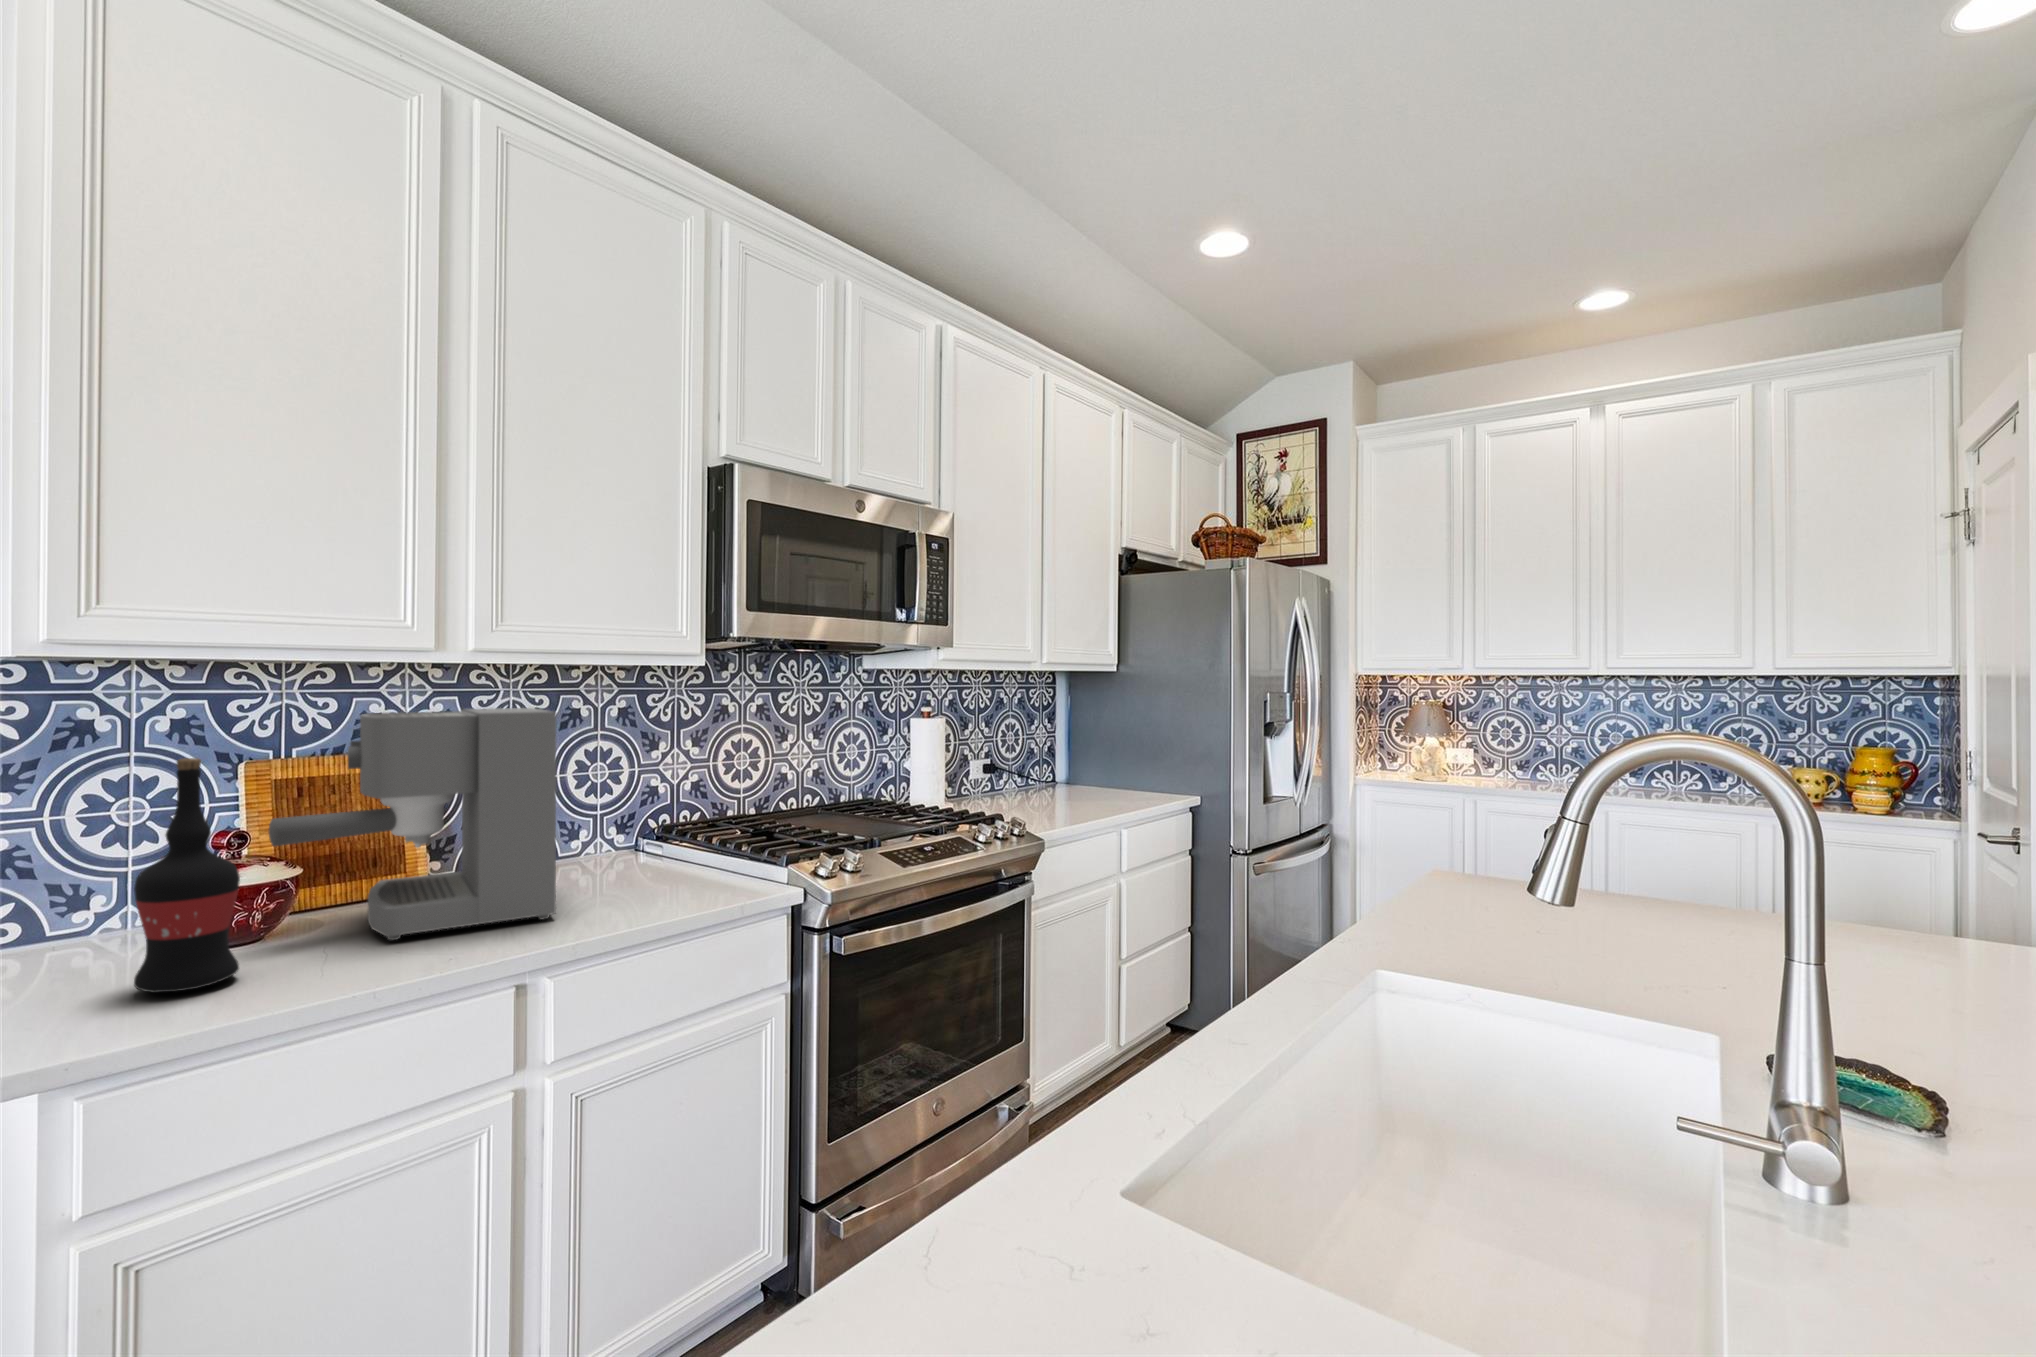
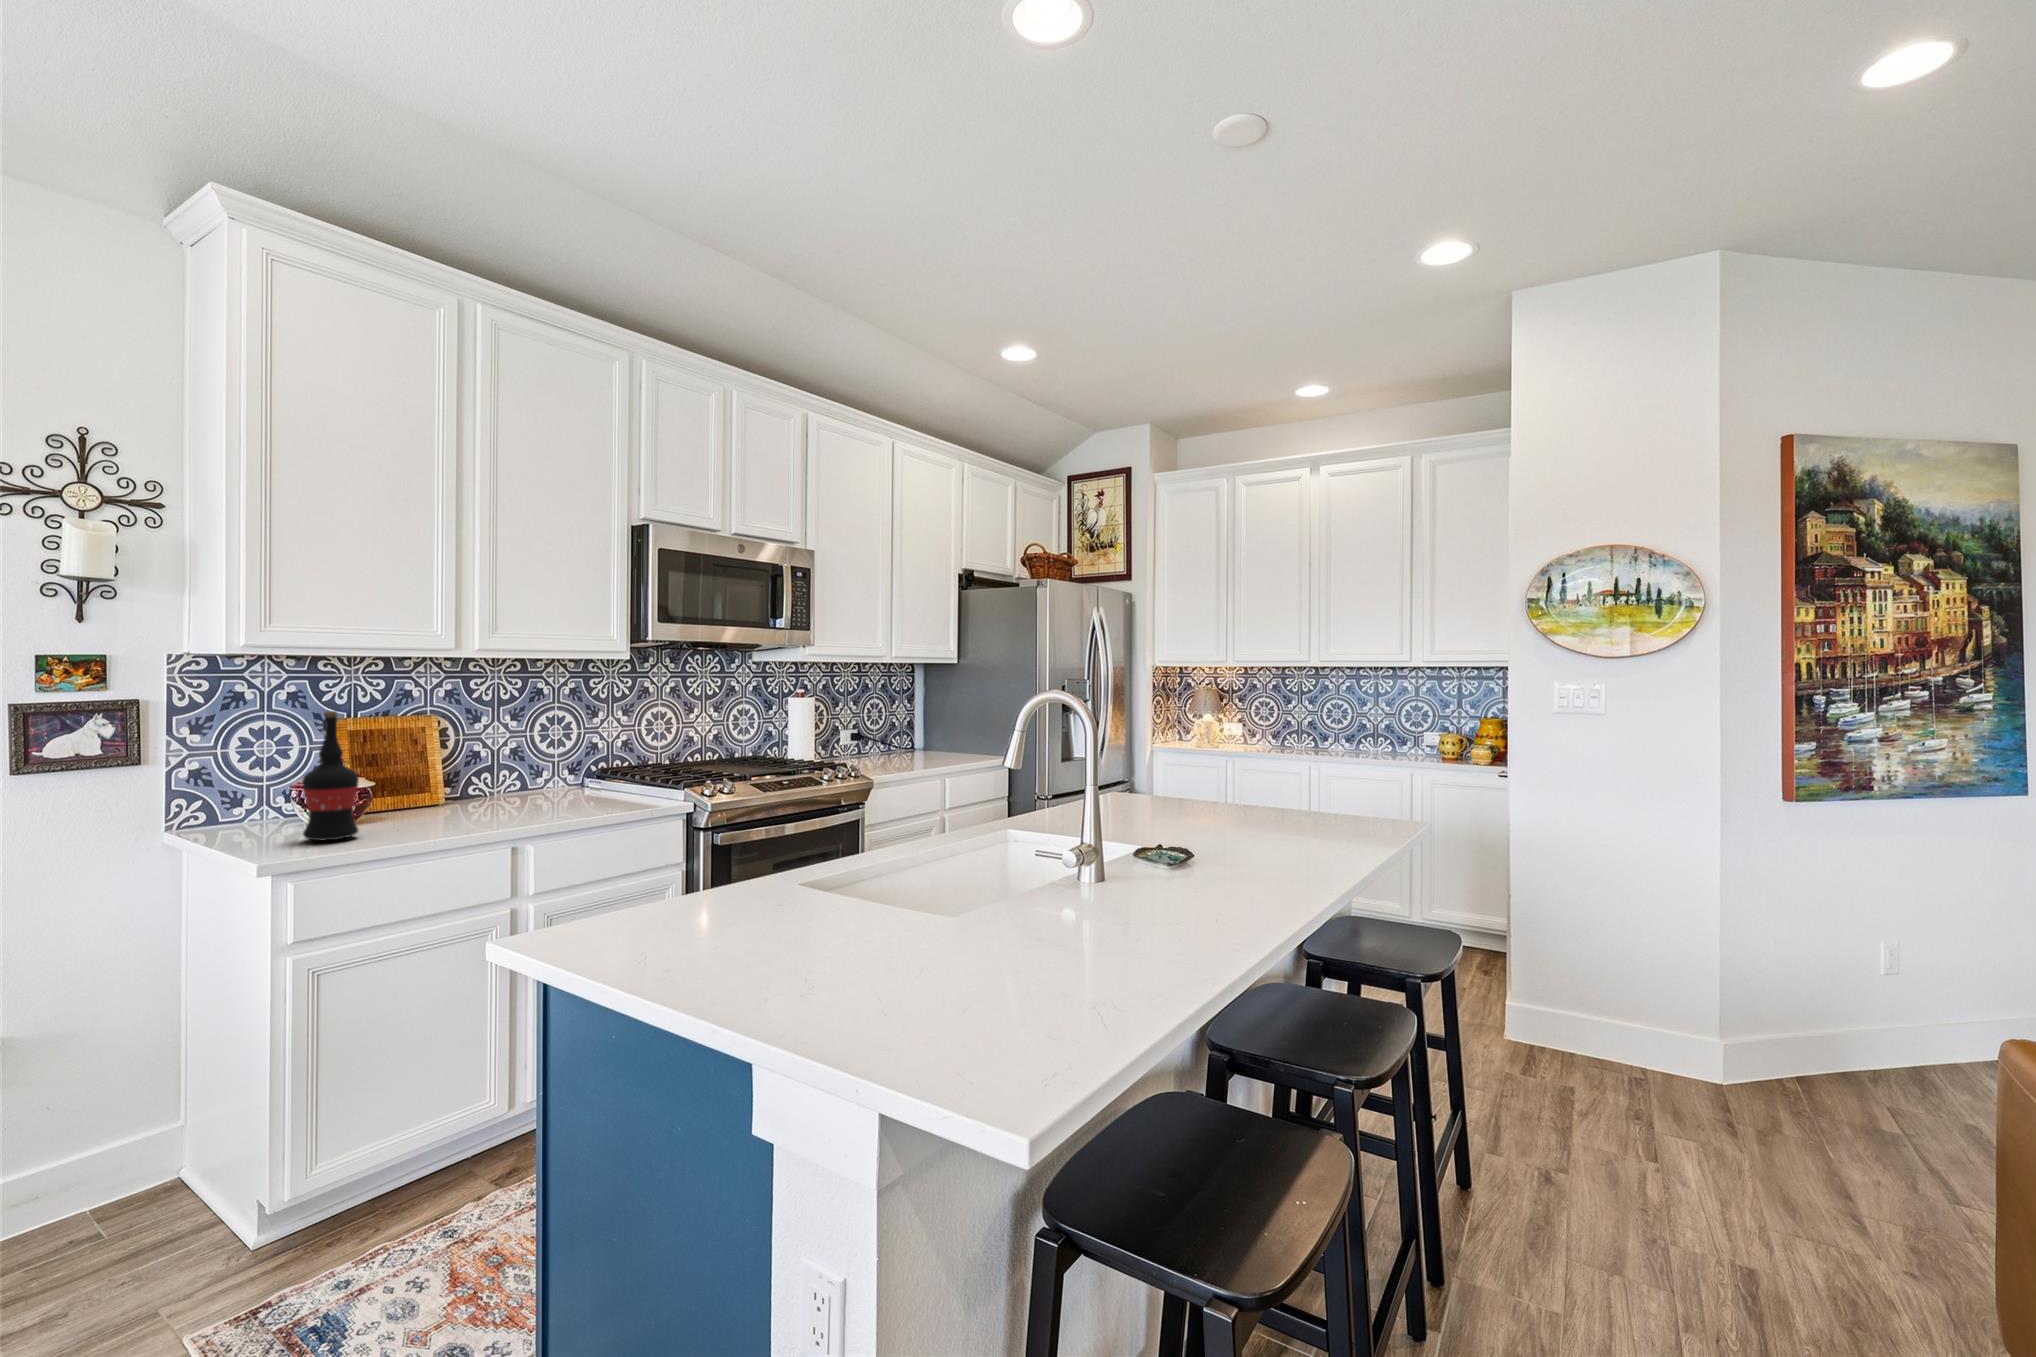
coffee maker: present [269,708,556,940] -> none [363,686,536,823]

